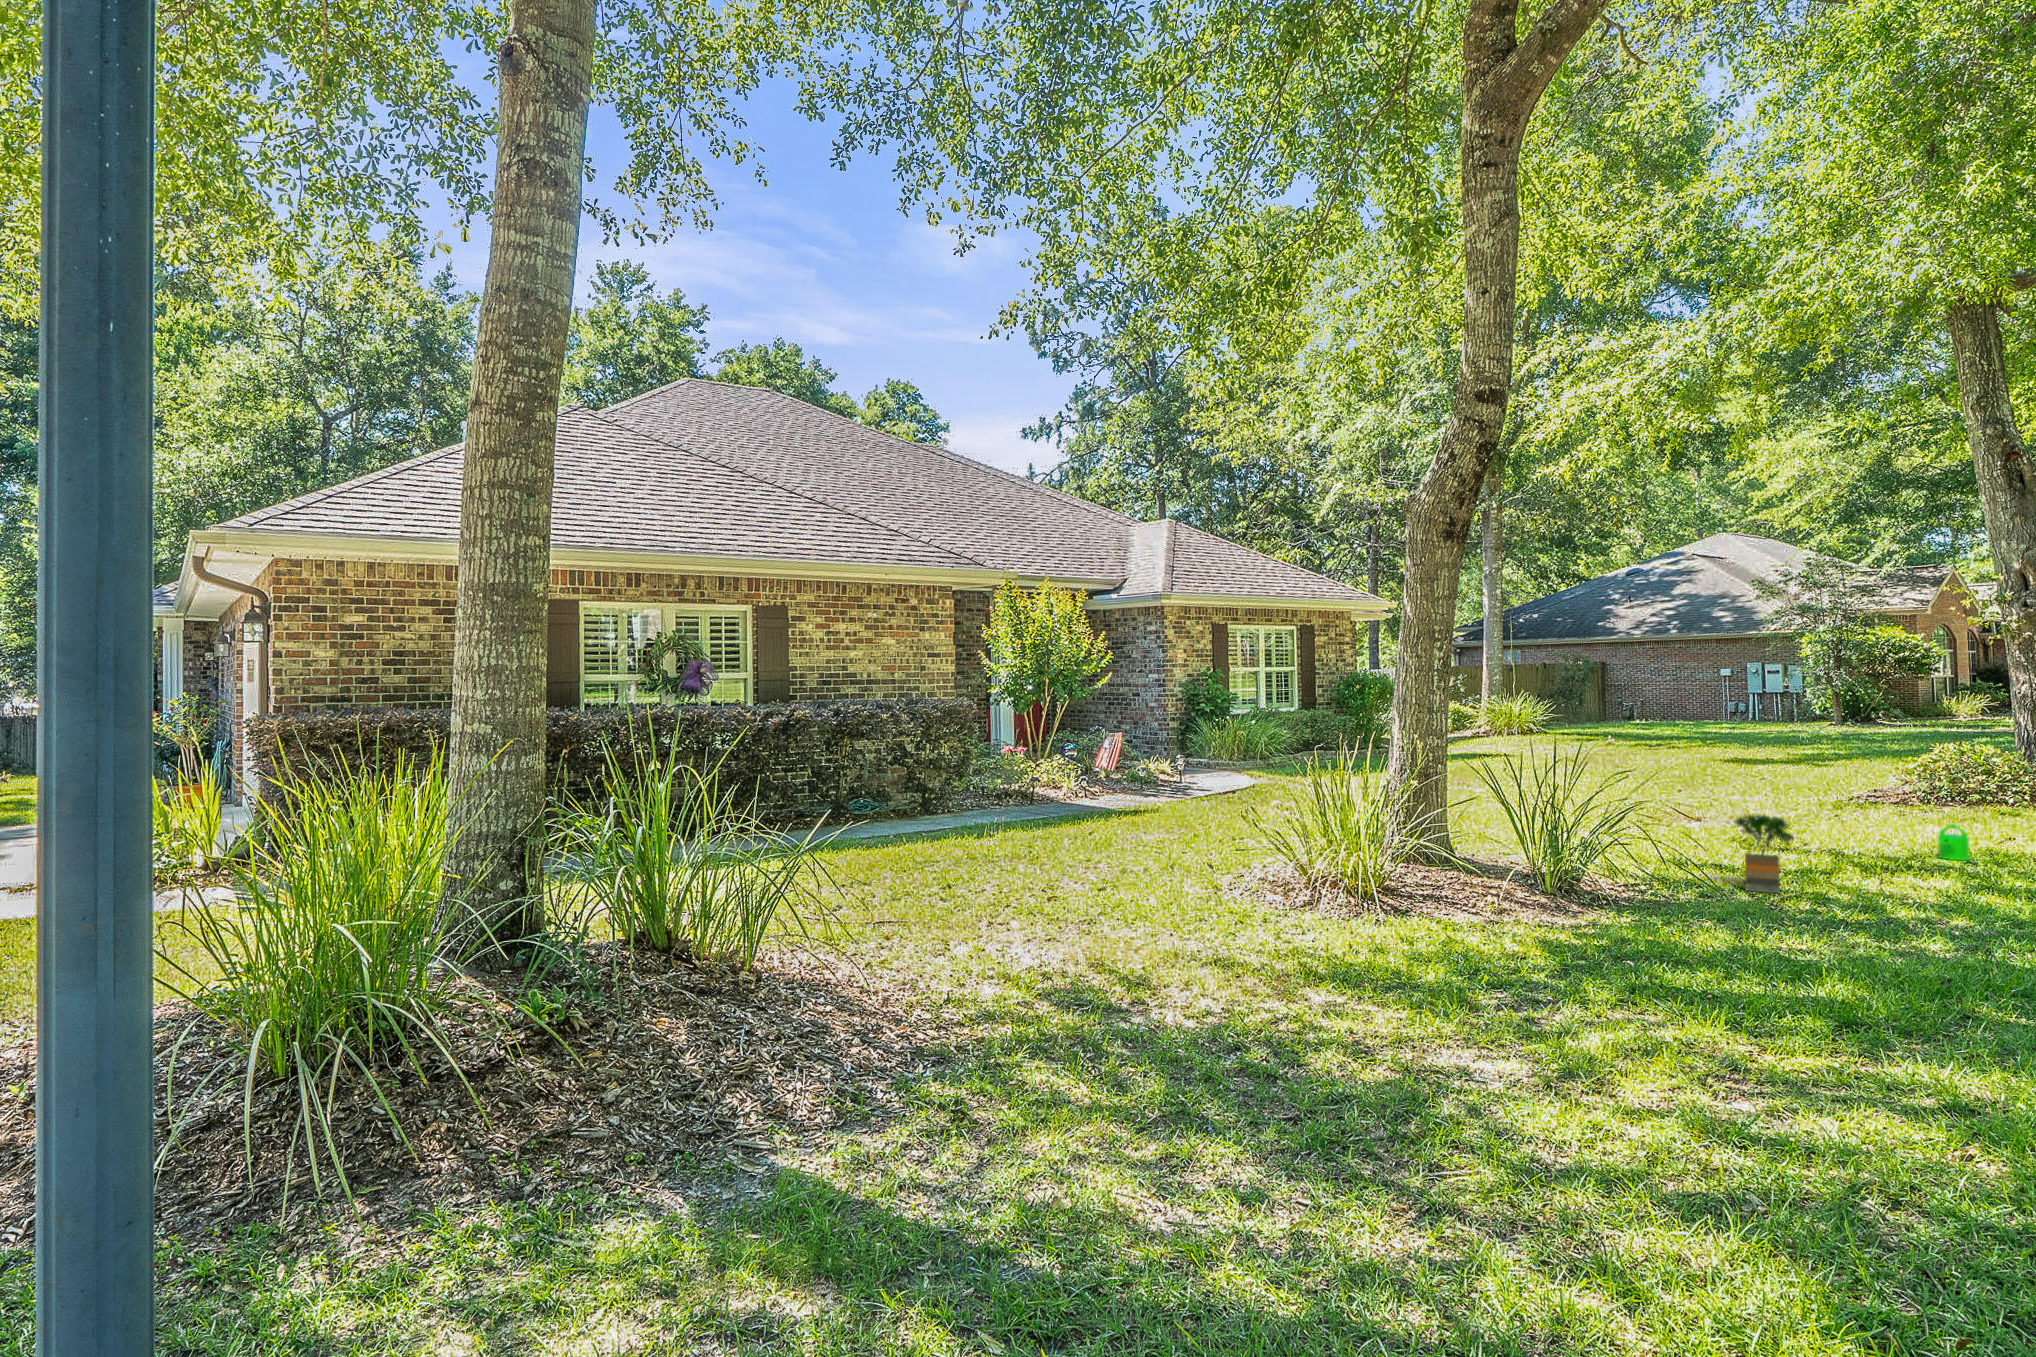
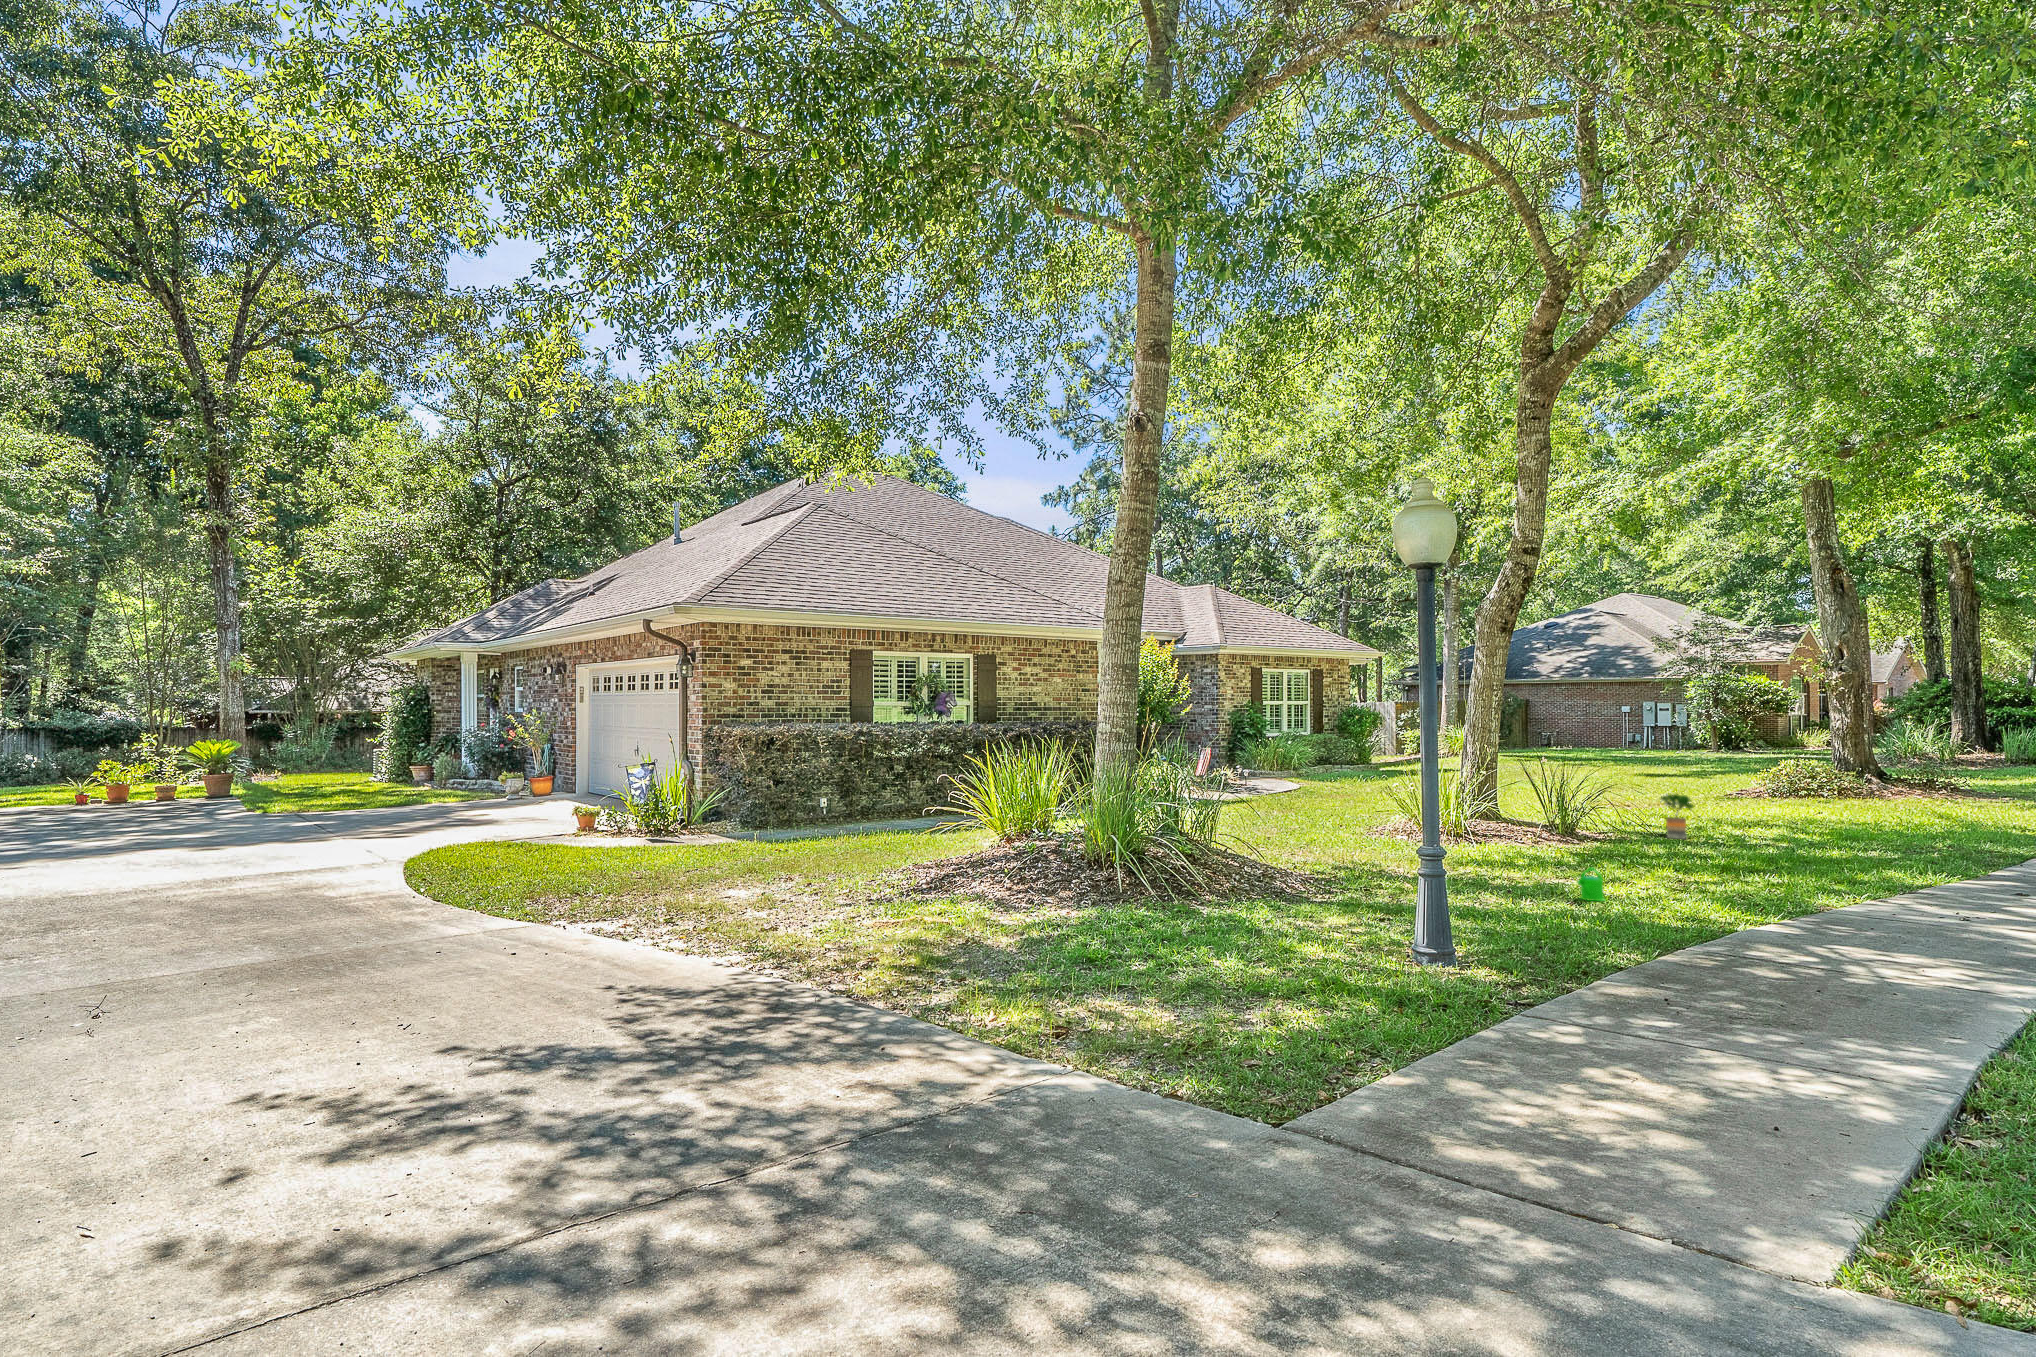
watering can: present [1938,824,1970,861] -> present [1577,867,1605,901]

